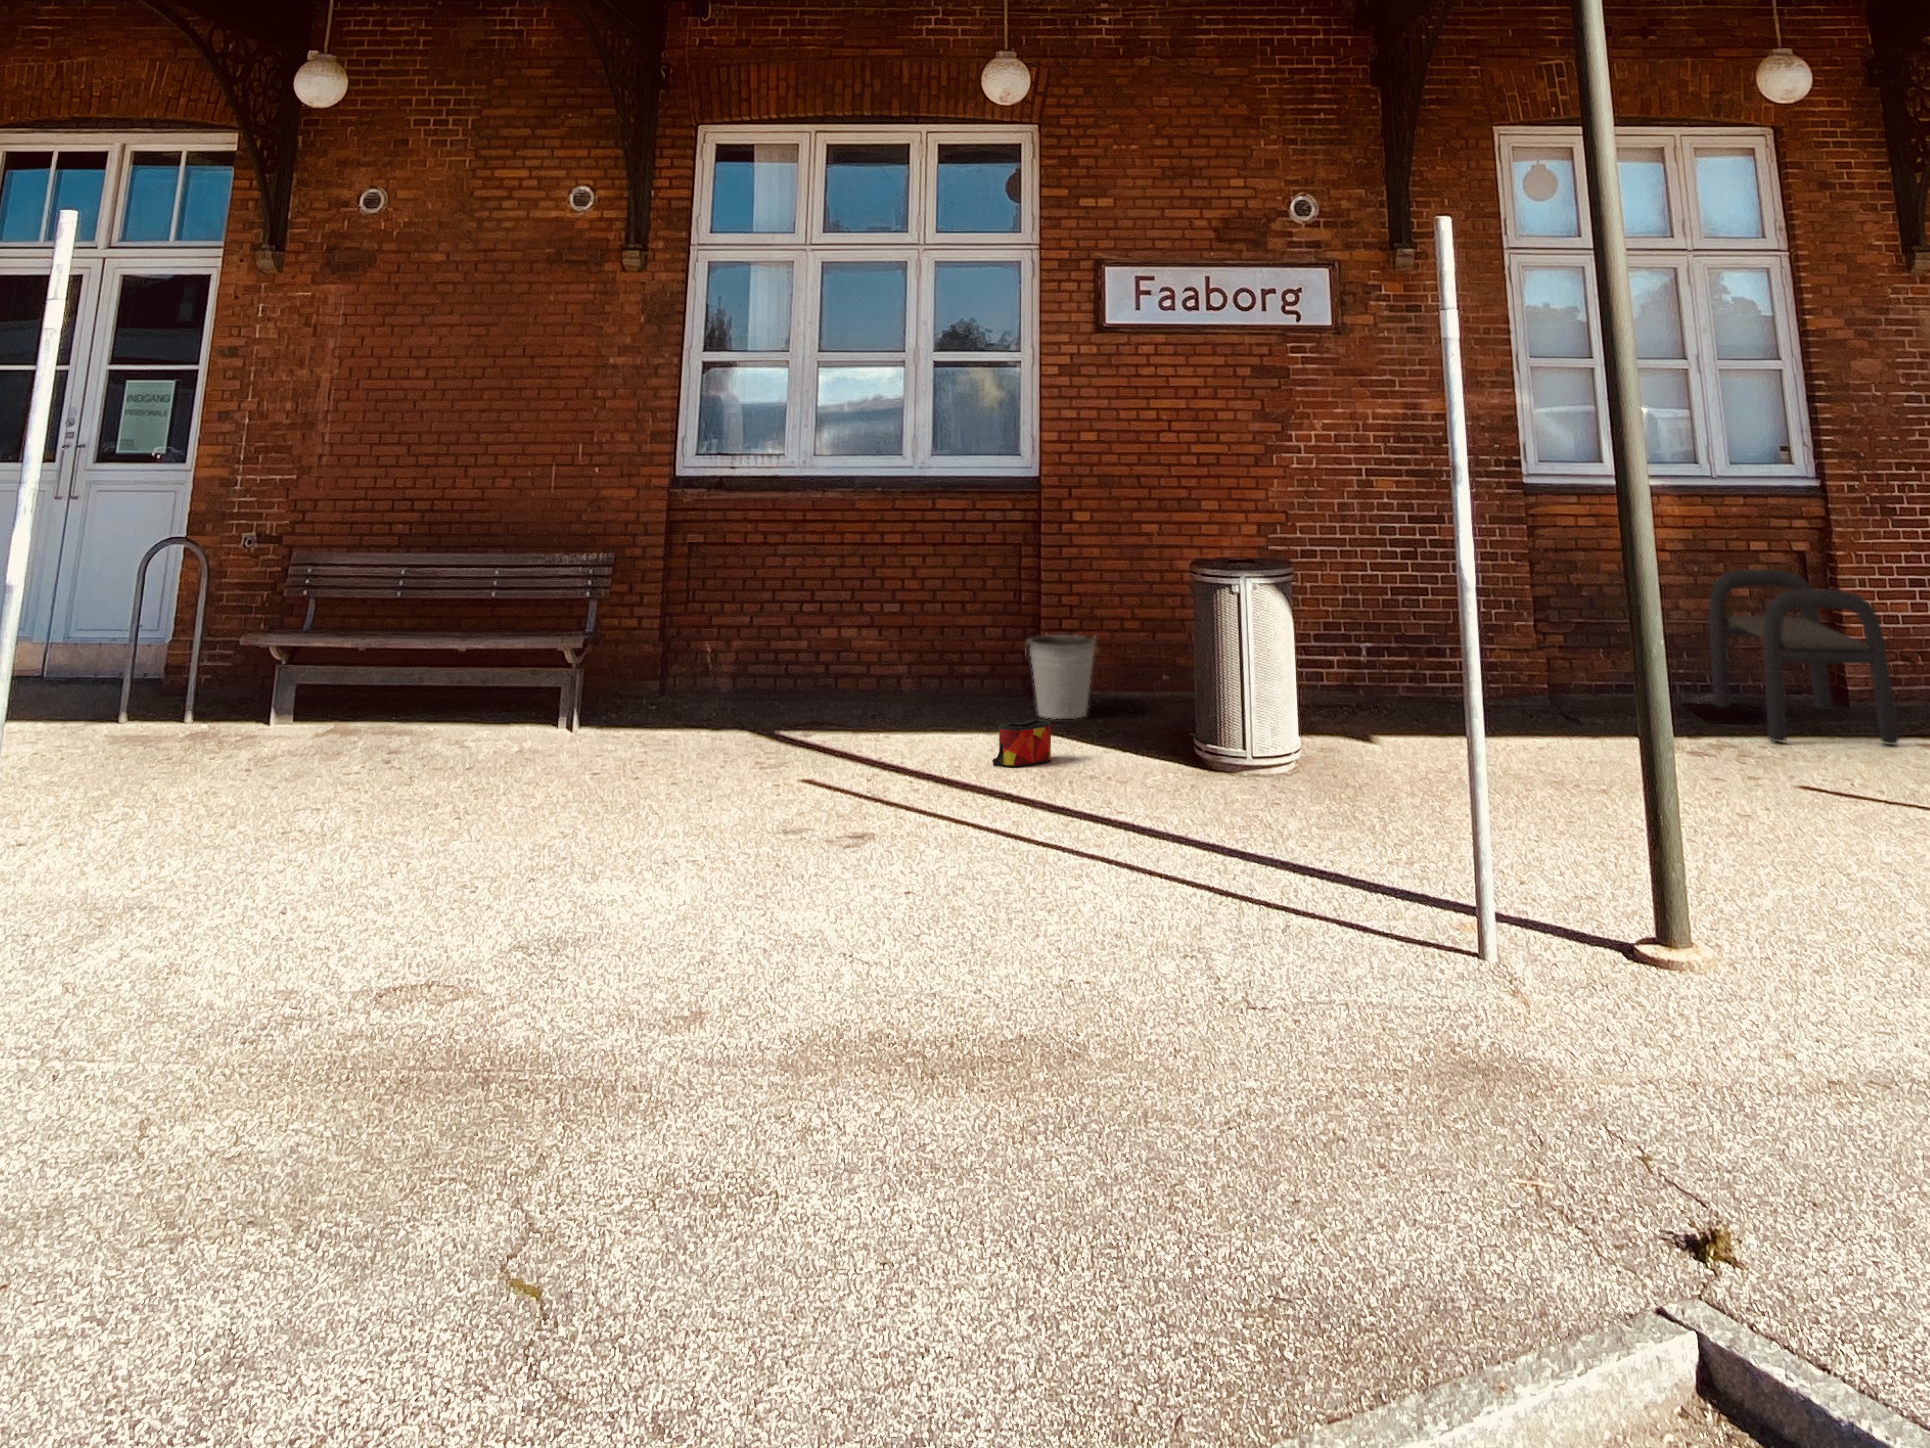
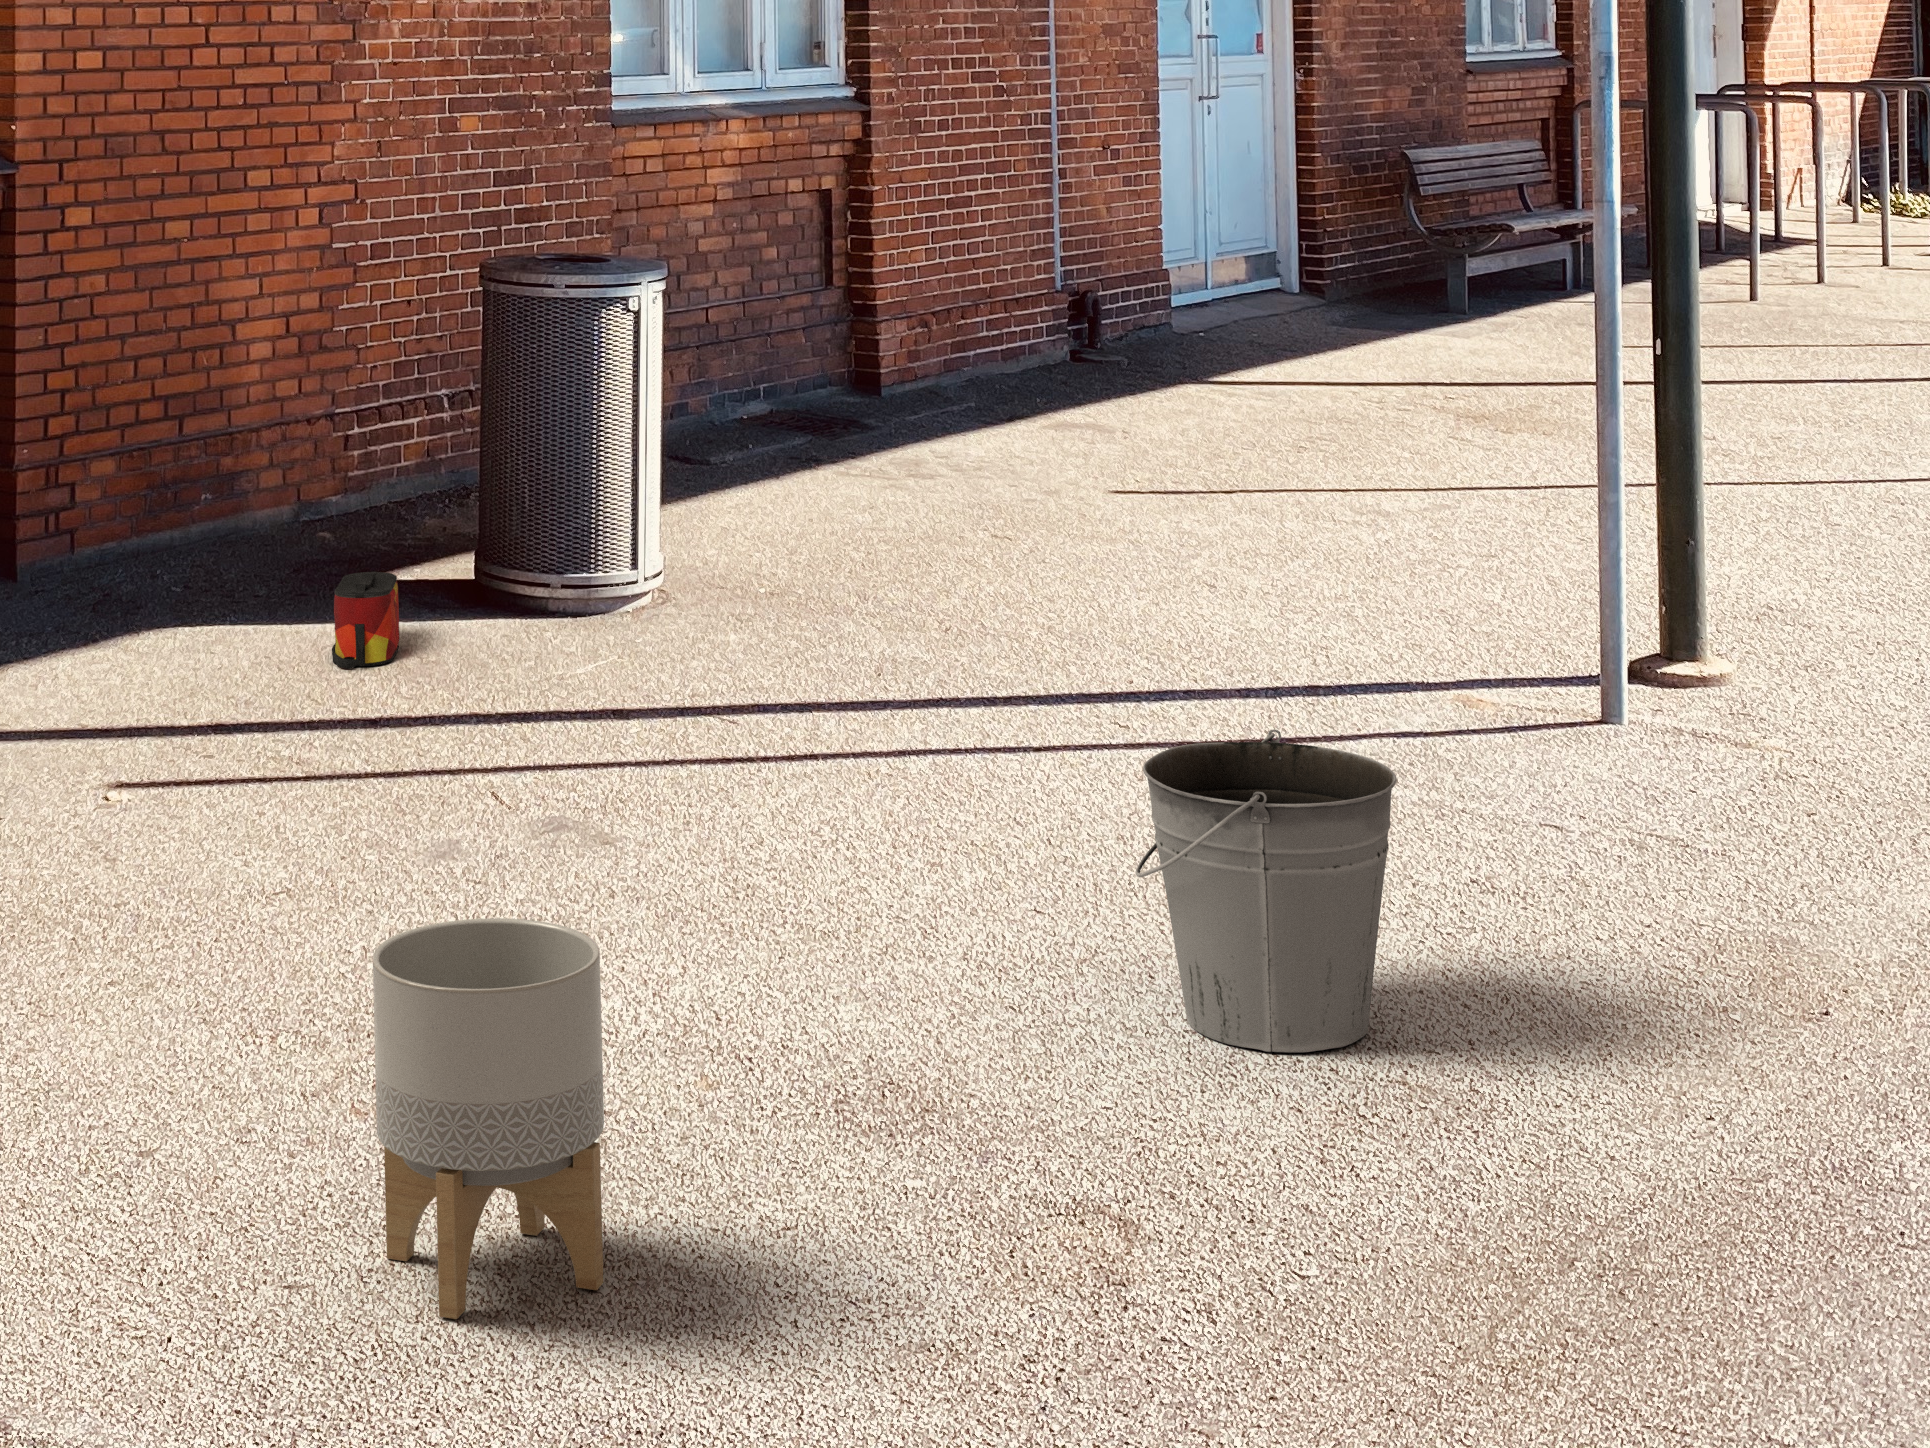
bench: present [1709,569,1899,745] -> none [762,221,1076,441]
bucket: present [1026,635,1096,719] -> present [1136,730,1397,1052]
planter: none [263,793,360,936] -> present [373,918,604,1319]

